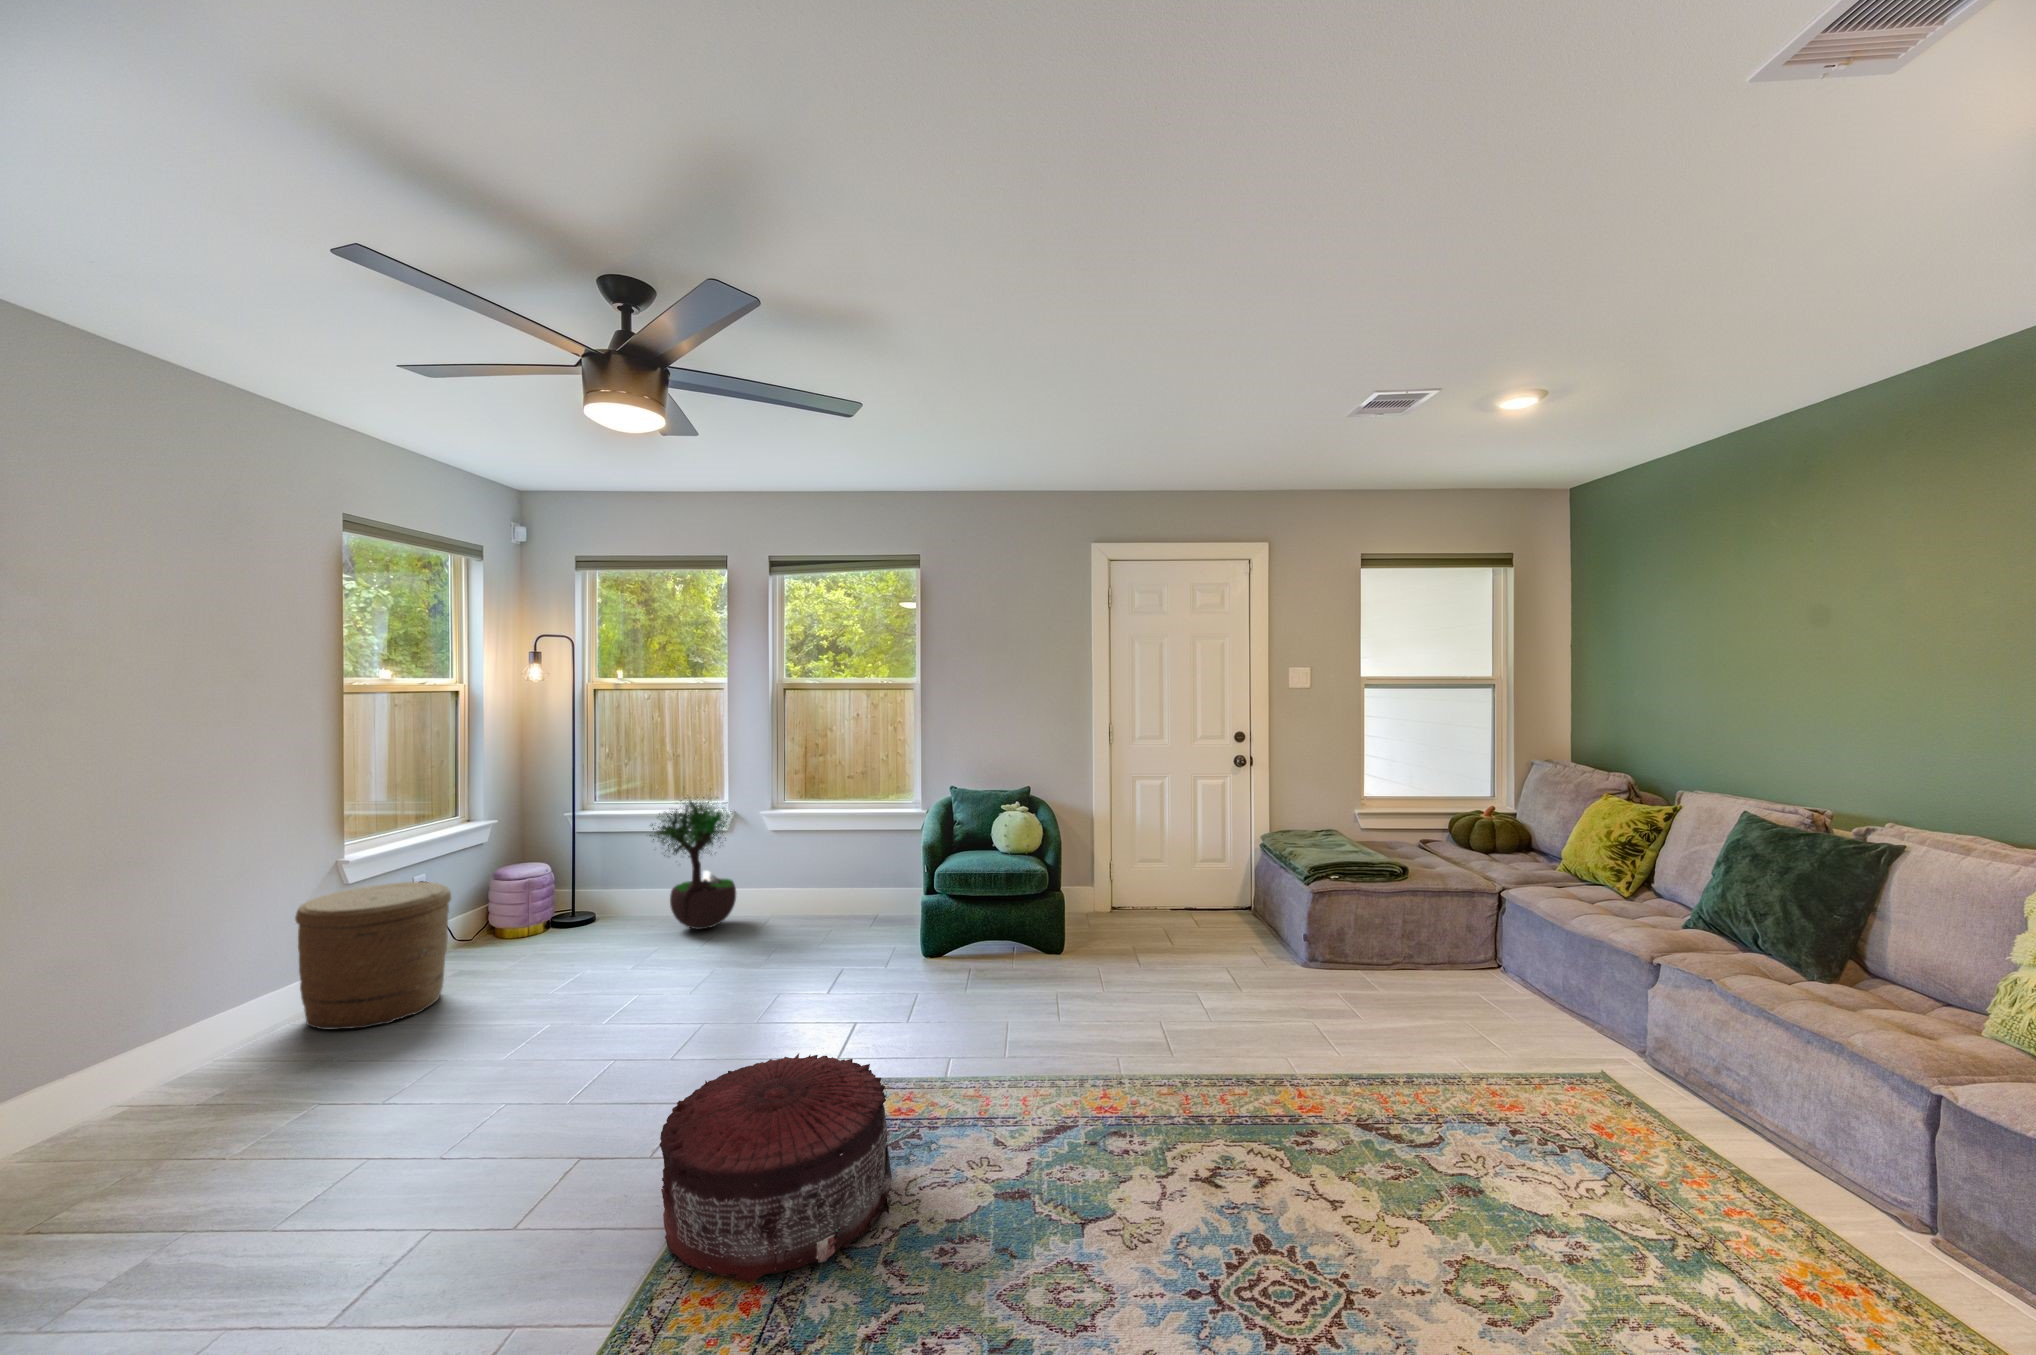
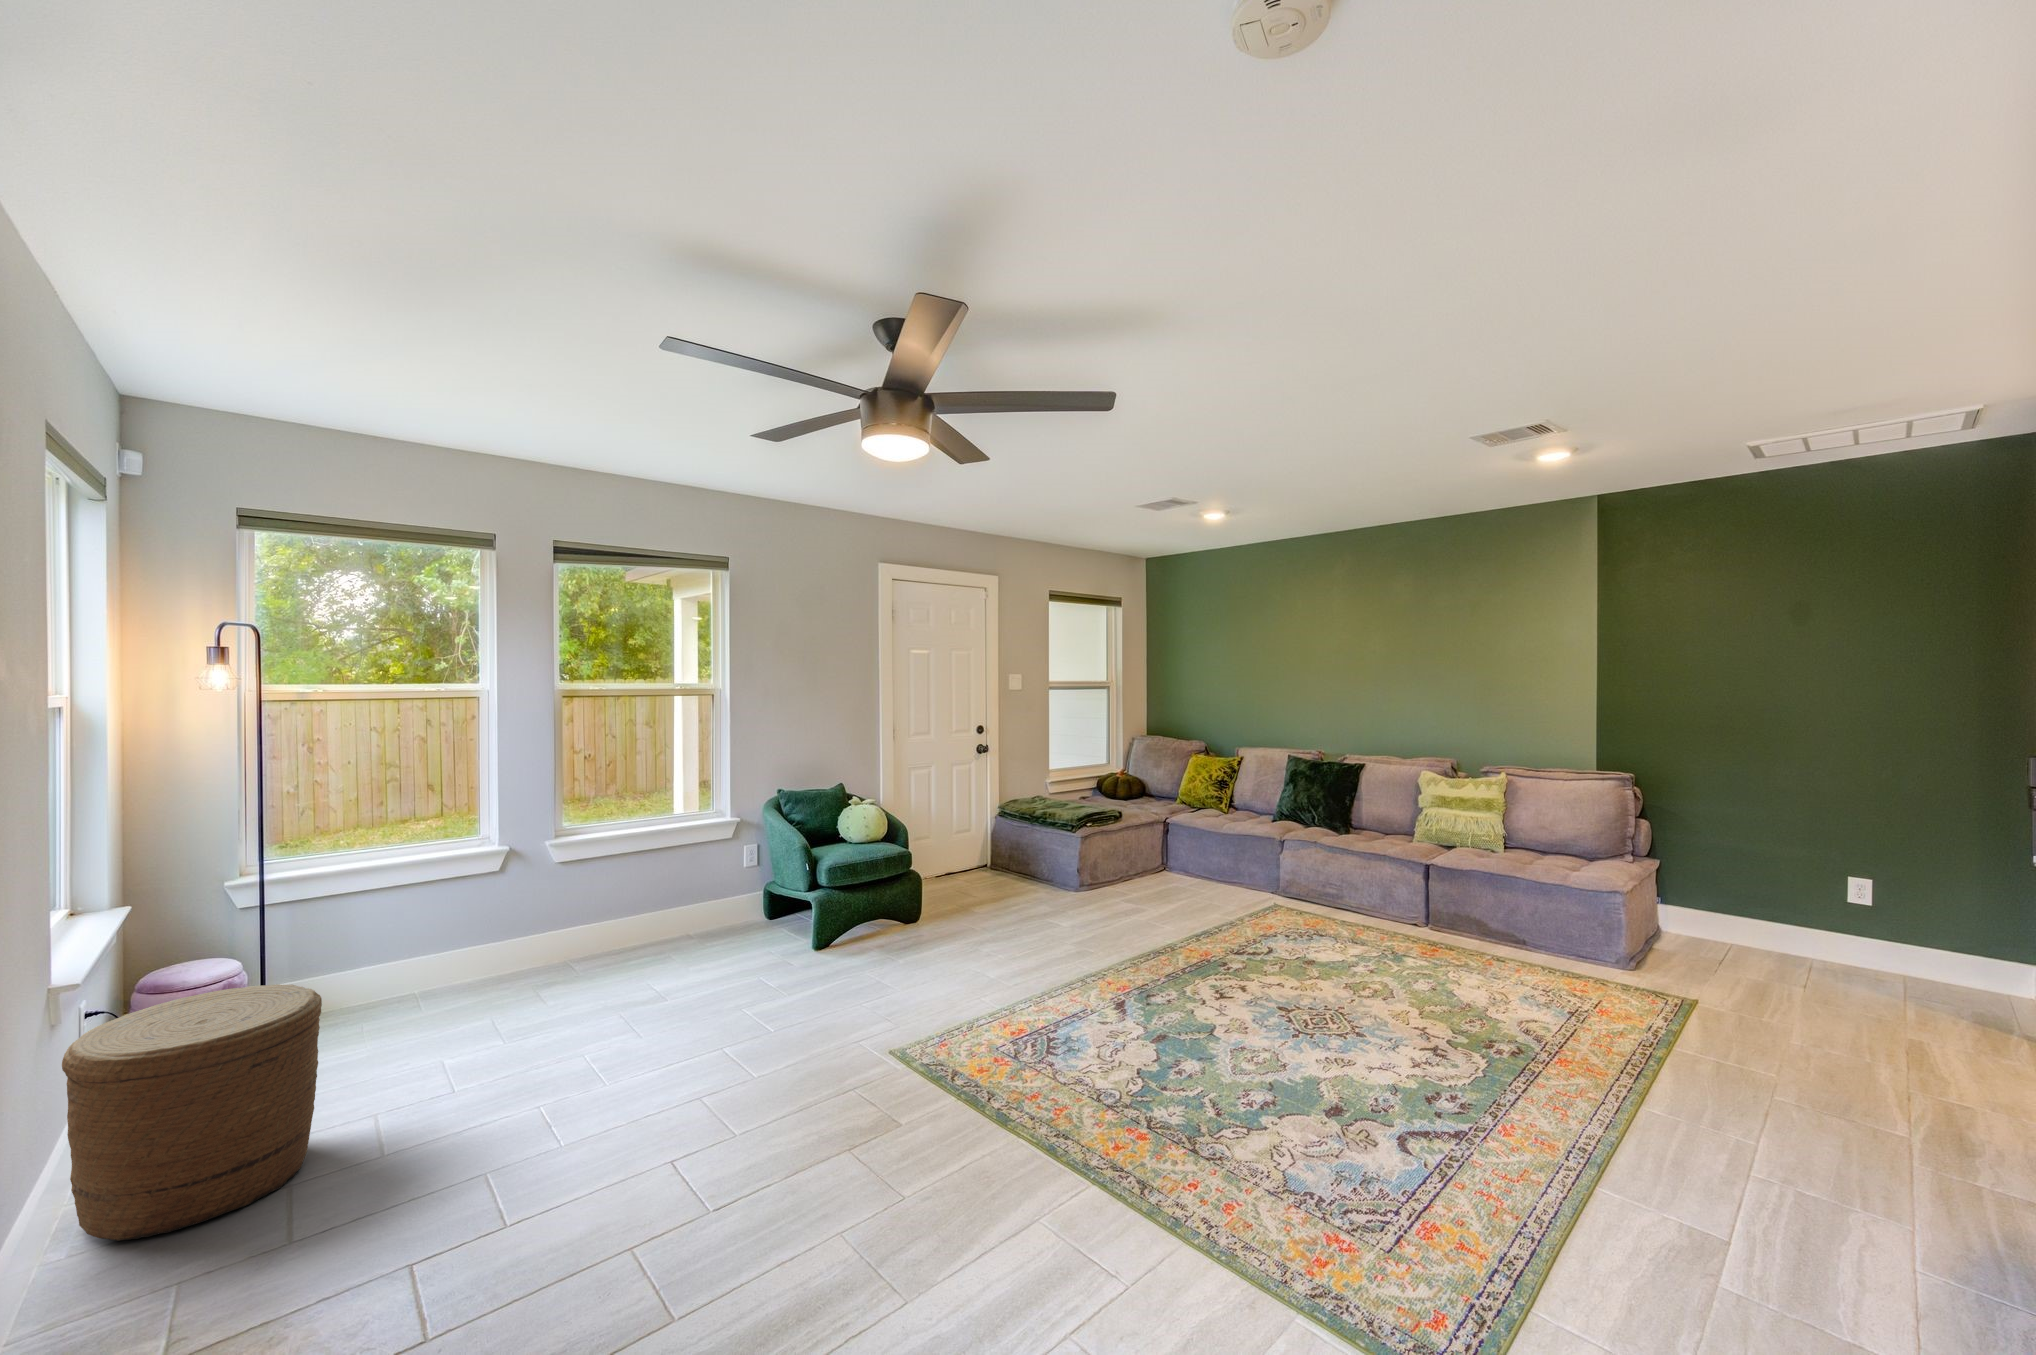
potted tree: present [650,787,736,929] -> none [452,818,571,992]
pouf: present [660,1054,892,1283] -> none [968,983,1141,1142]

